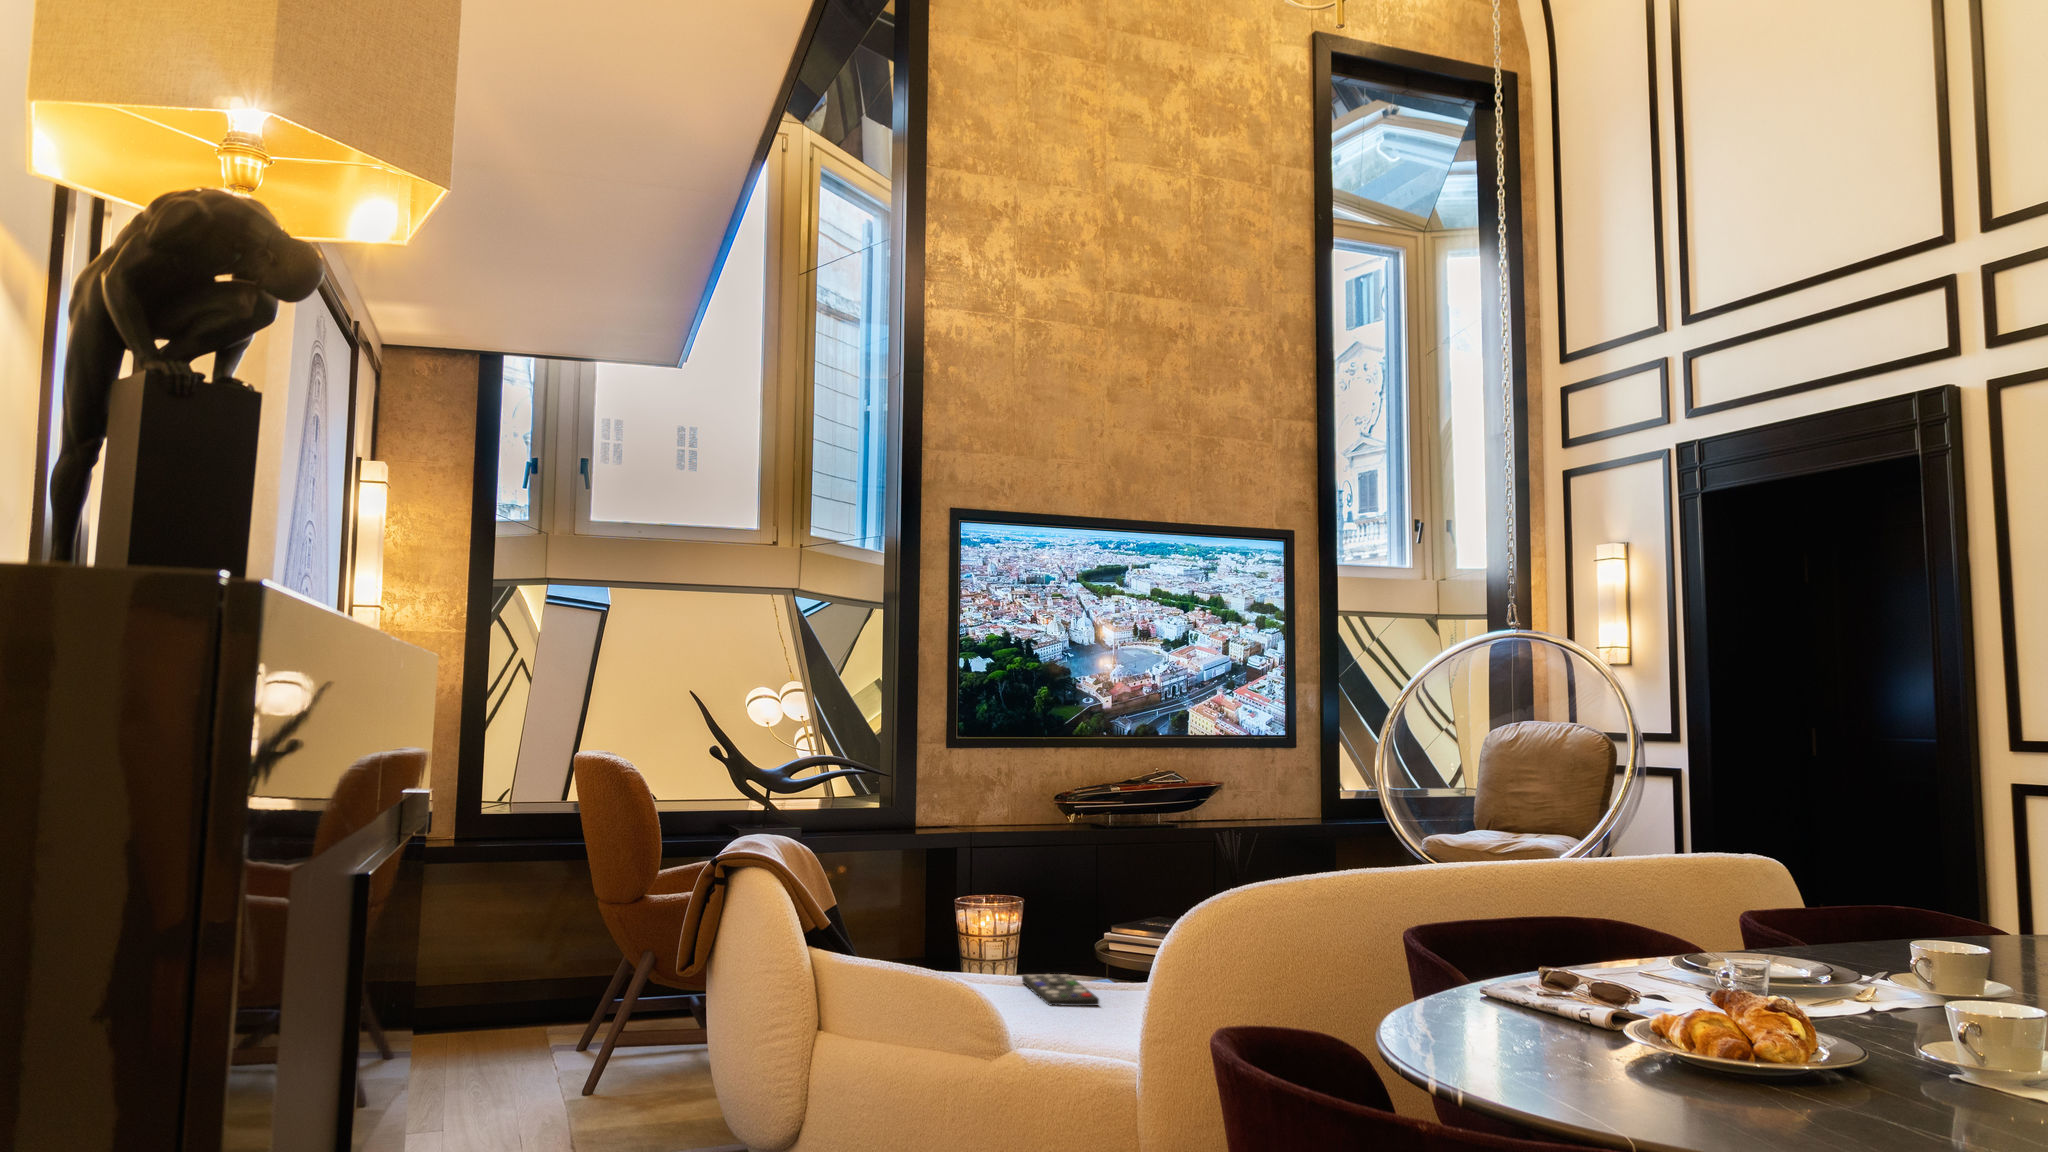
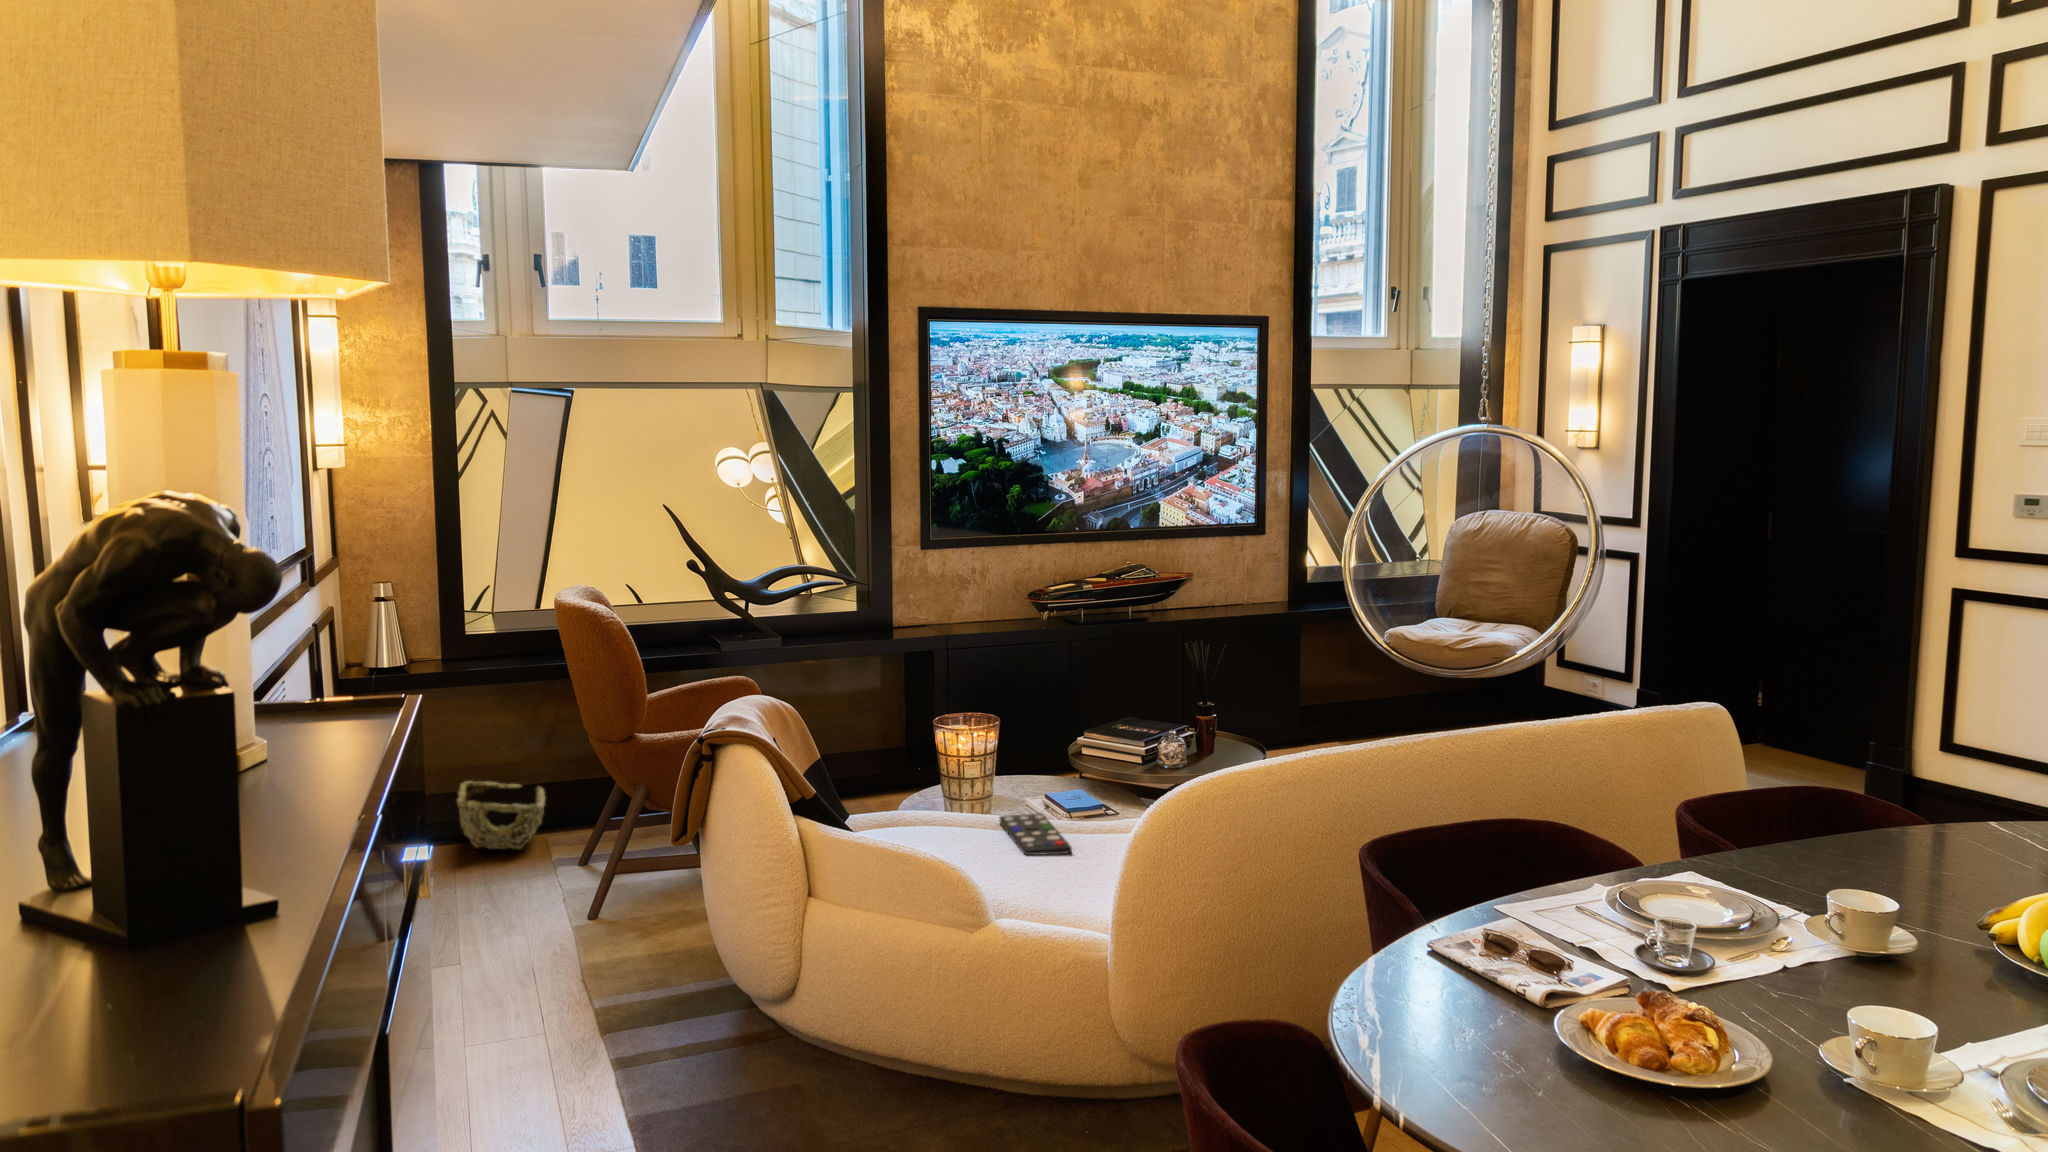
woven basket: none [453,969,545,1042] -> present [457,781,545,849]

